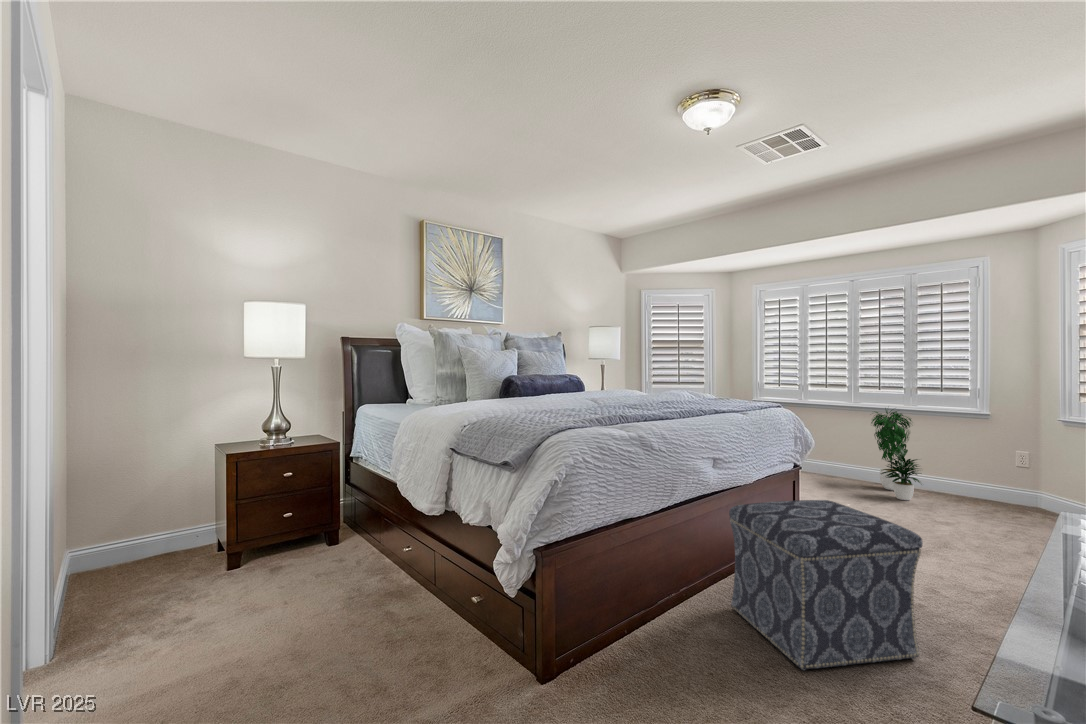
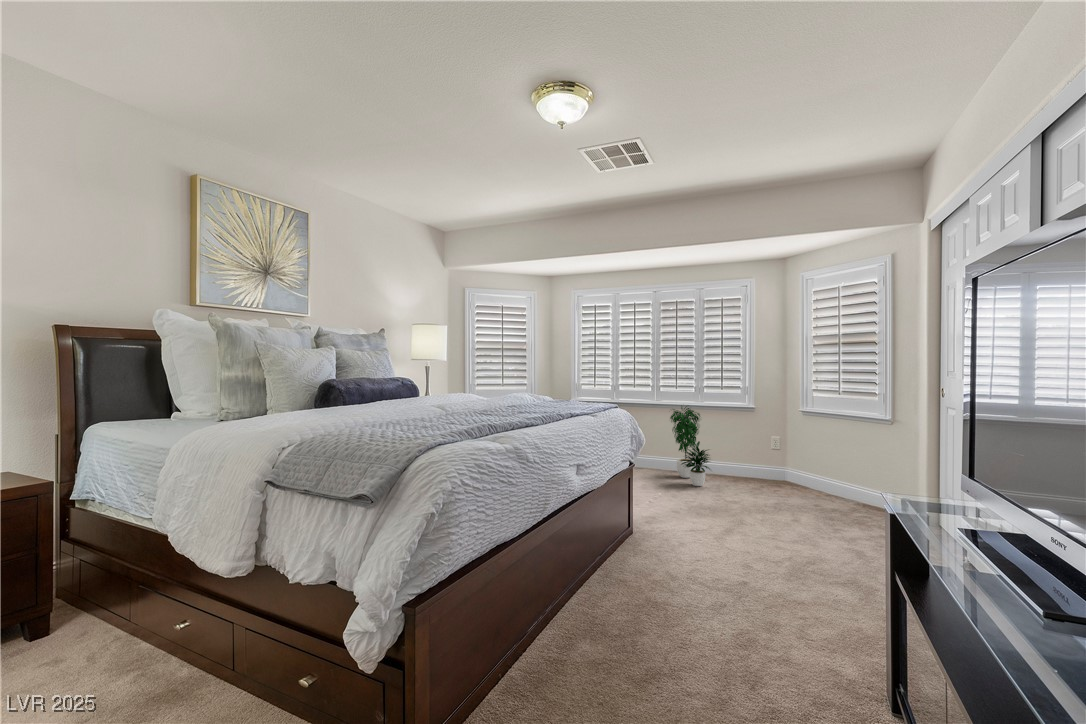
ottoman: present [729,500,923,670] -> none [597,498,773,680]

